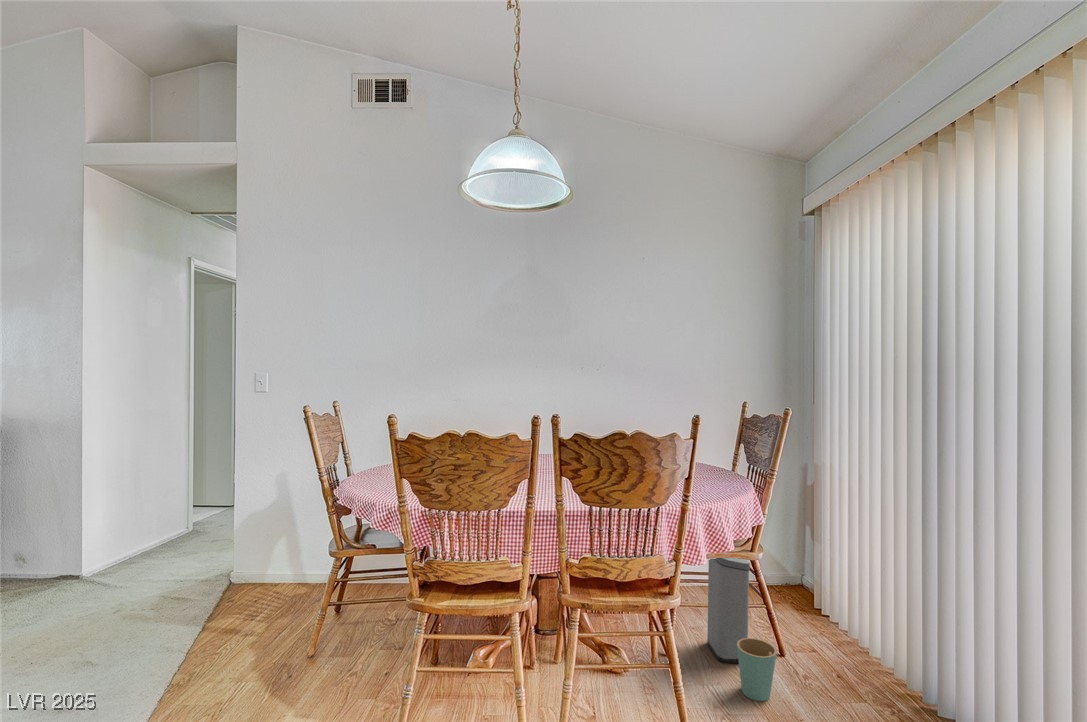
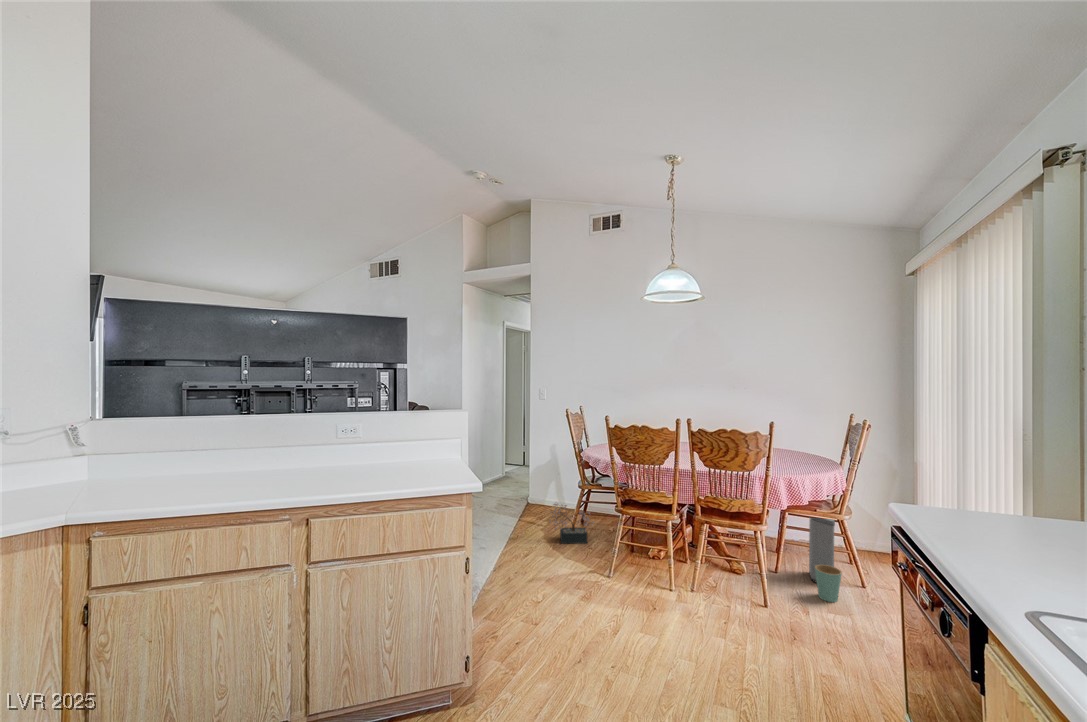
decorative plant: none [265,589,361,675] -> present [550,503,594,544]

